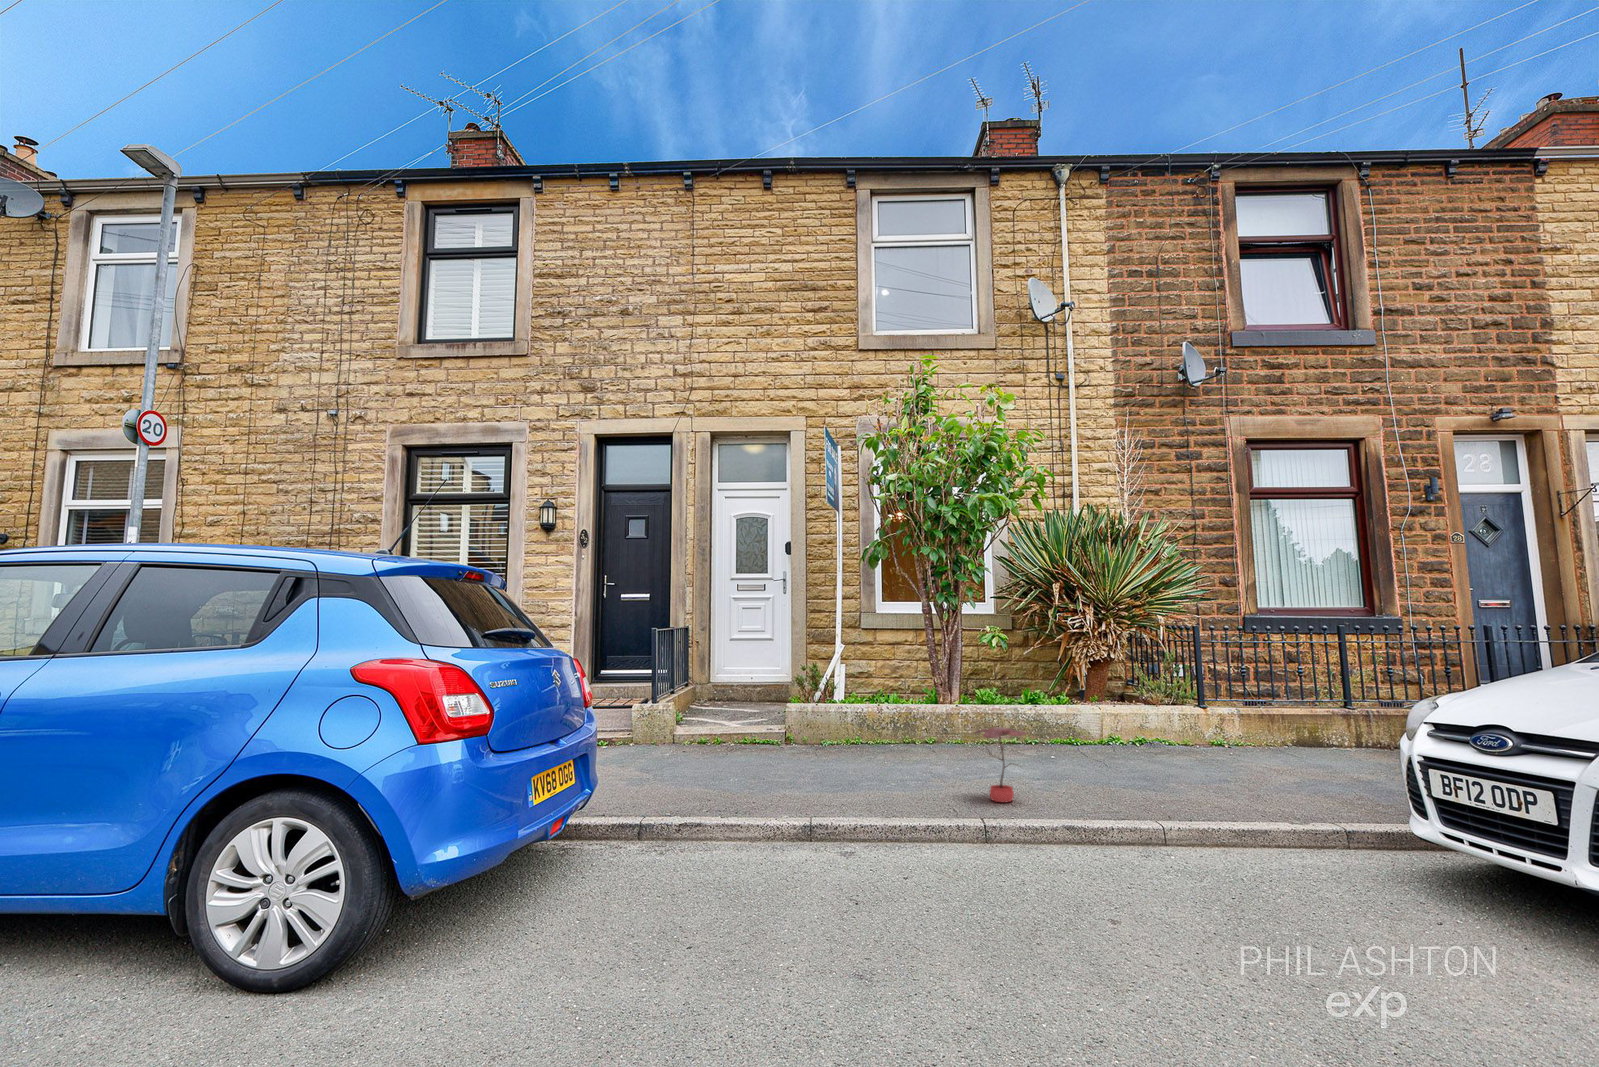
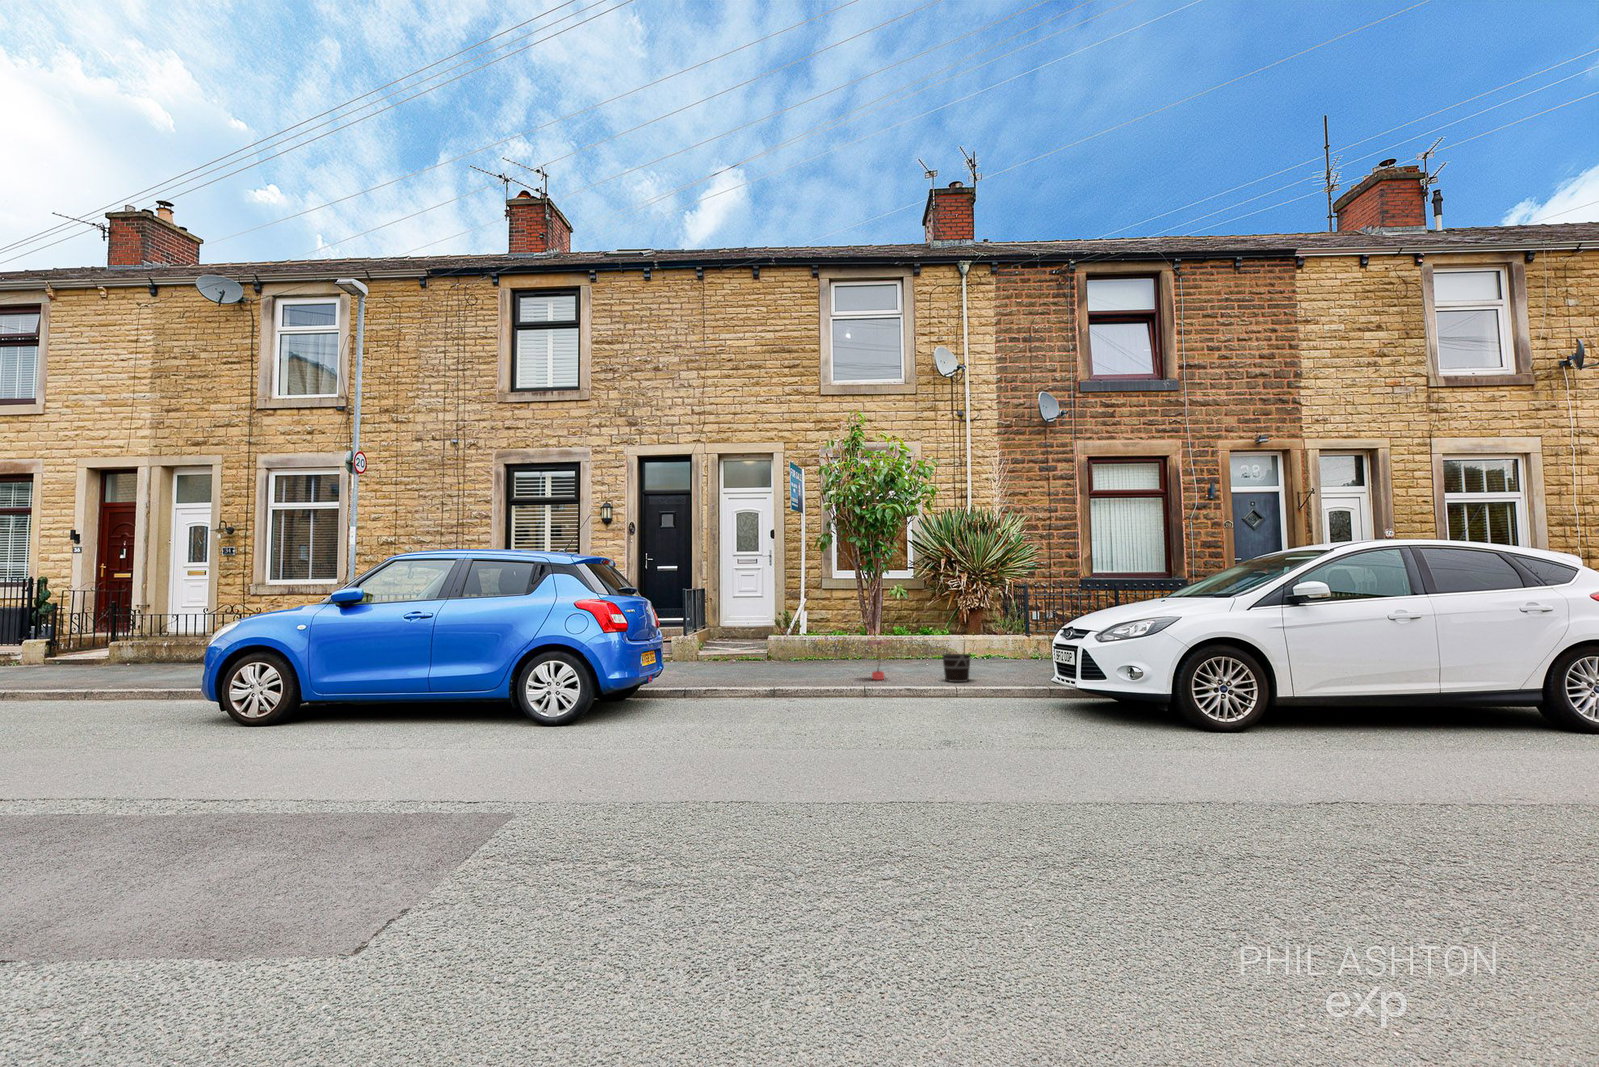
bucket: none [1124,751,1181,811] -> present [942,654,970,682]

